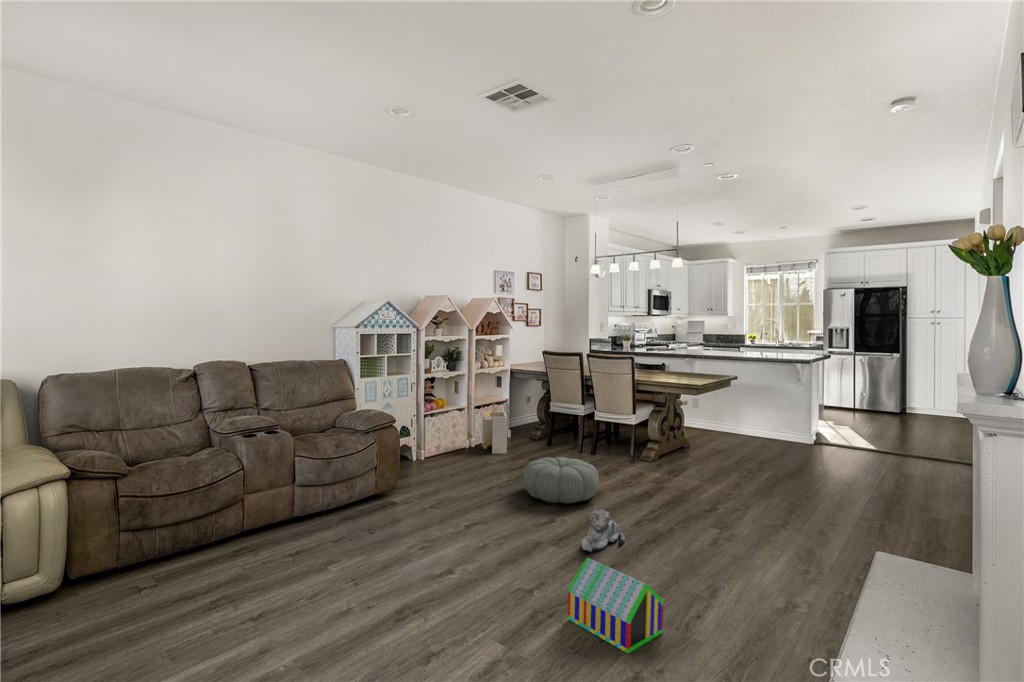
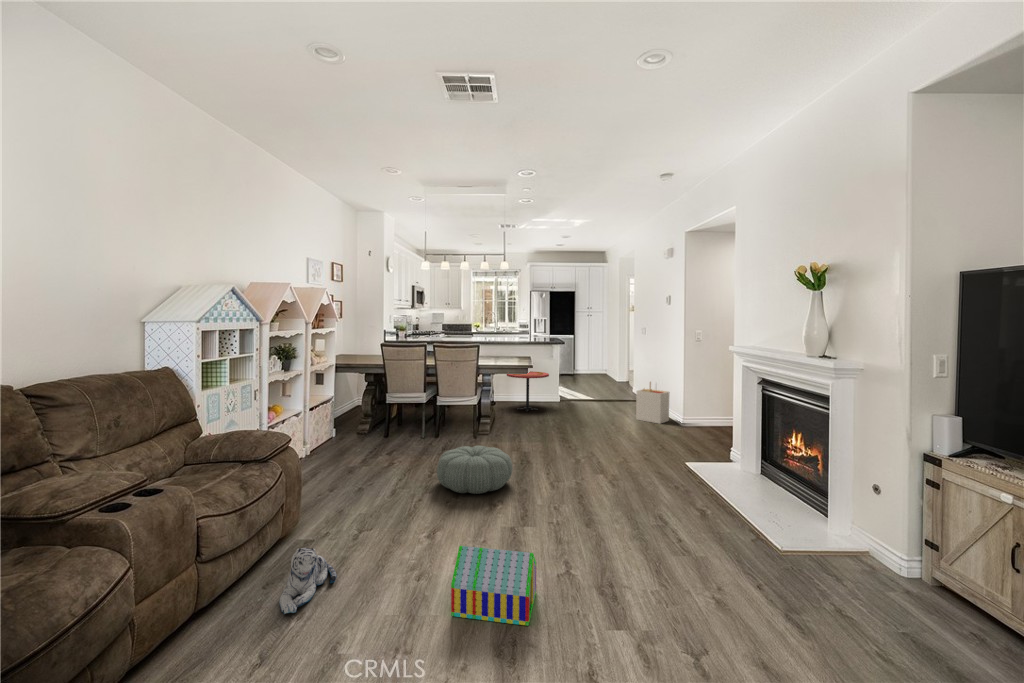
side table: none [716,394,773,445] -> present [507,371,549,411]
storage bin: present [482,404,507,454] -> present [636,382,670,424]
plush toy: present [582,508,625,552] -> present [279,548,337,614]
toy house: present [568,558,664,653] -> present [451,546,536,626]

